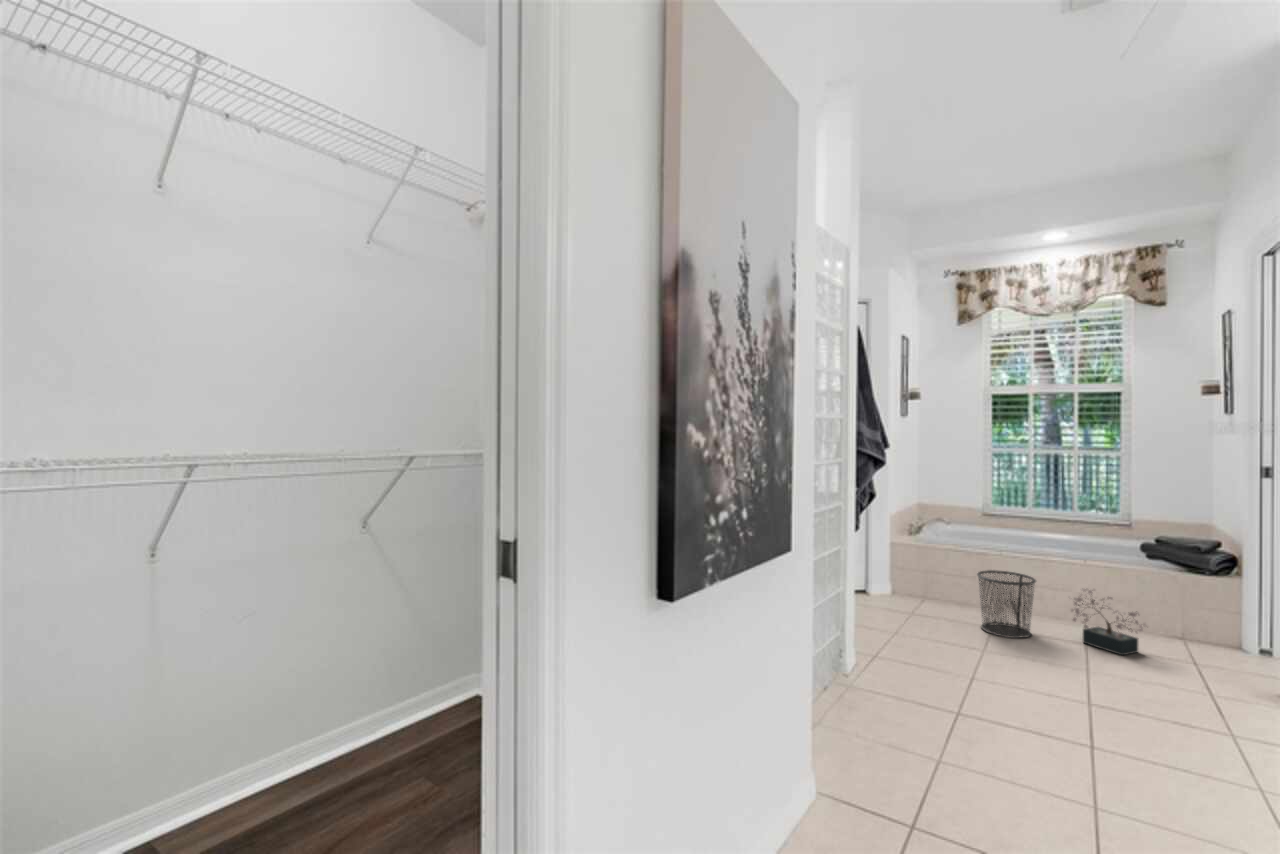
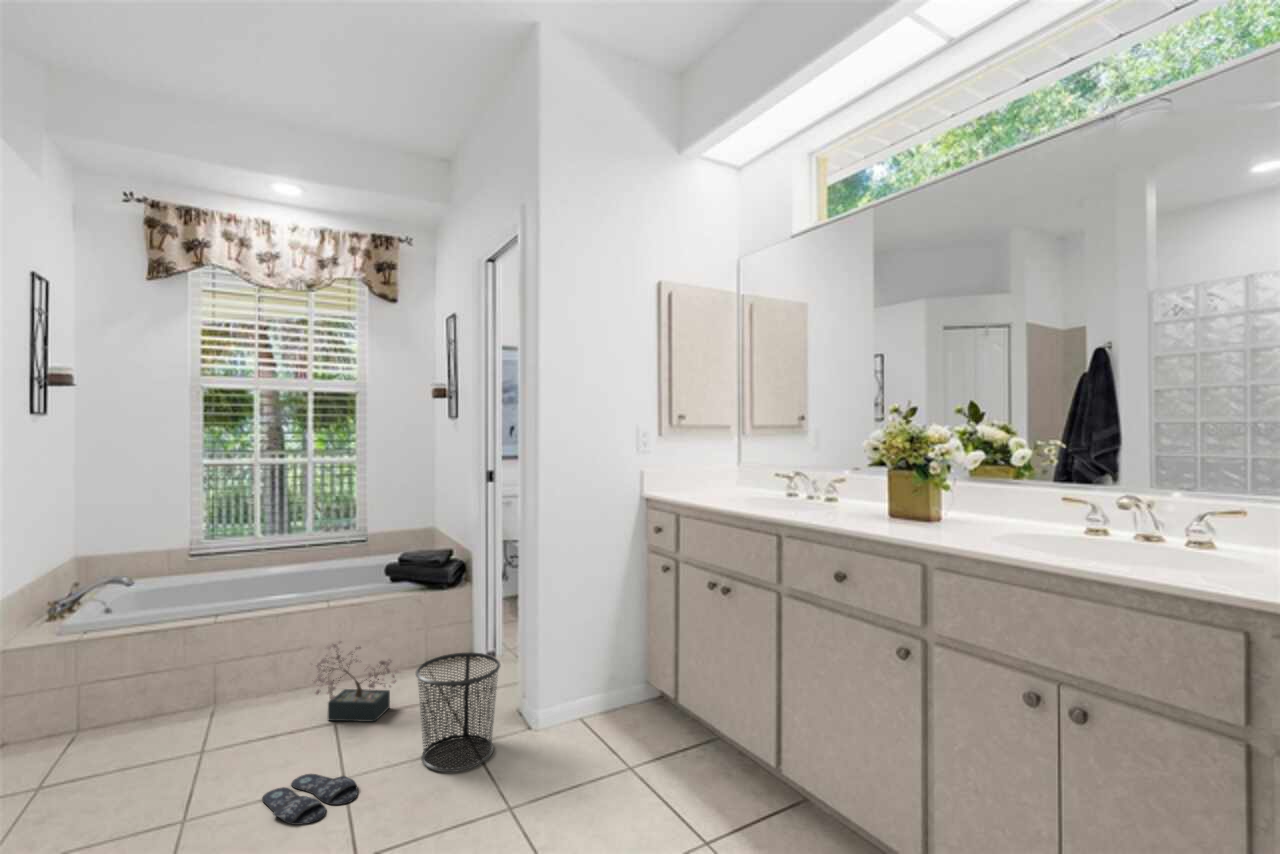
waste bin: present [977,570,1036,638] -> present [416,652,500,772]
slippers: none [1031,660,1098,685] -> present [262,774,358,825]

